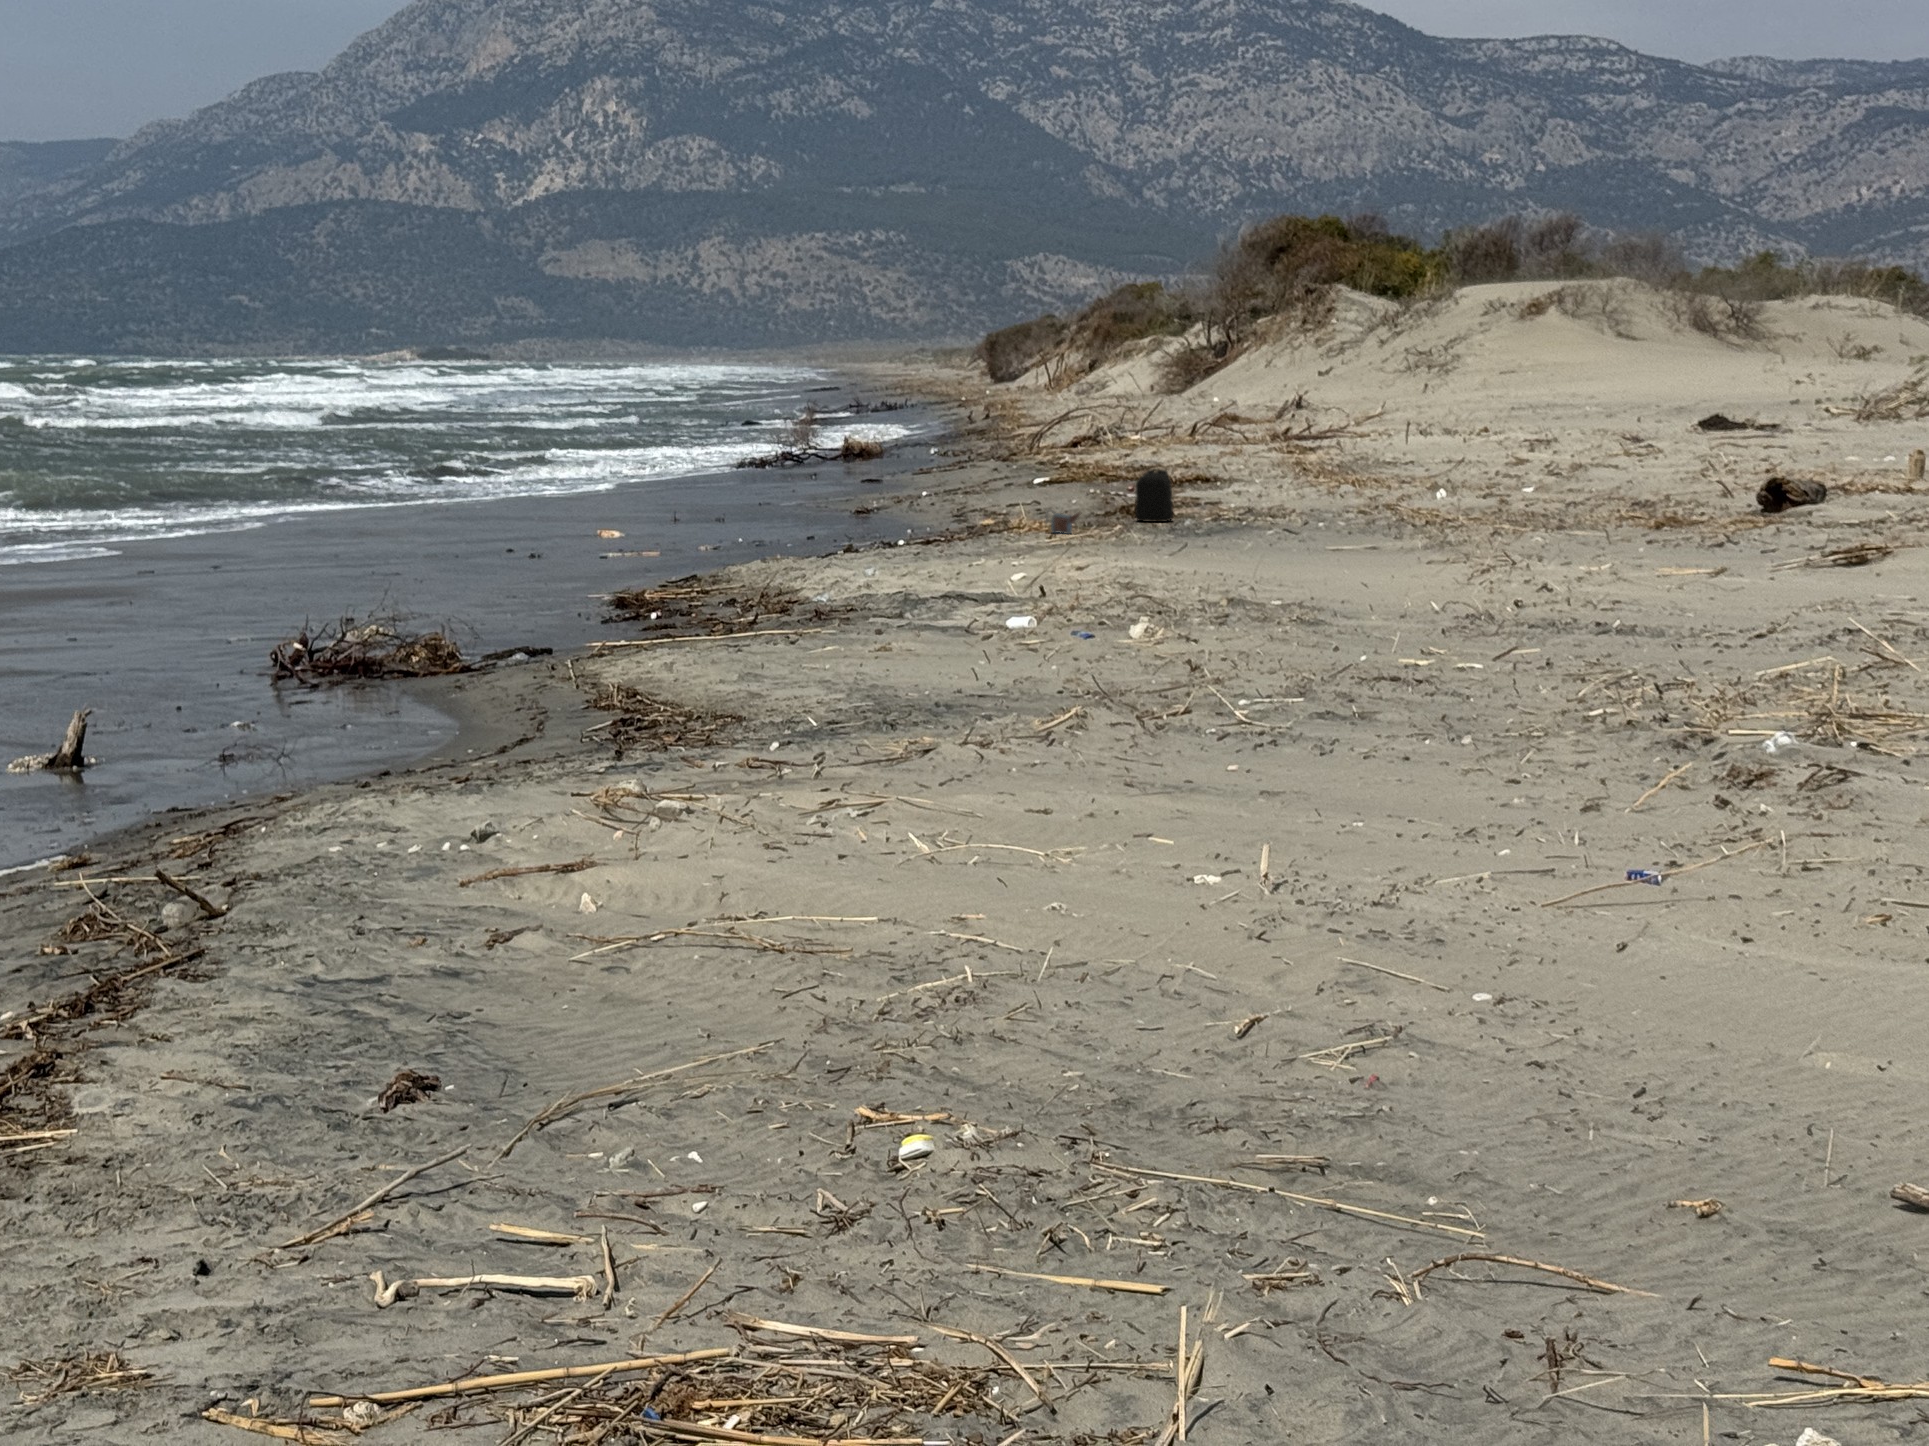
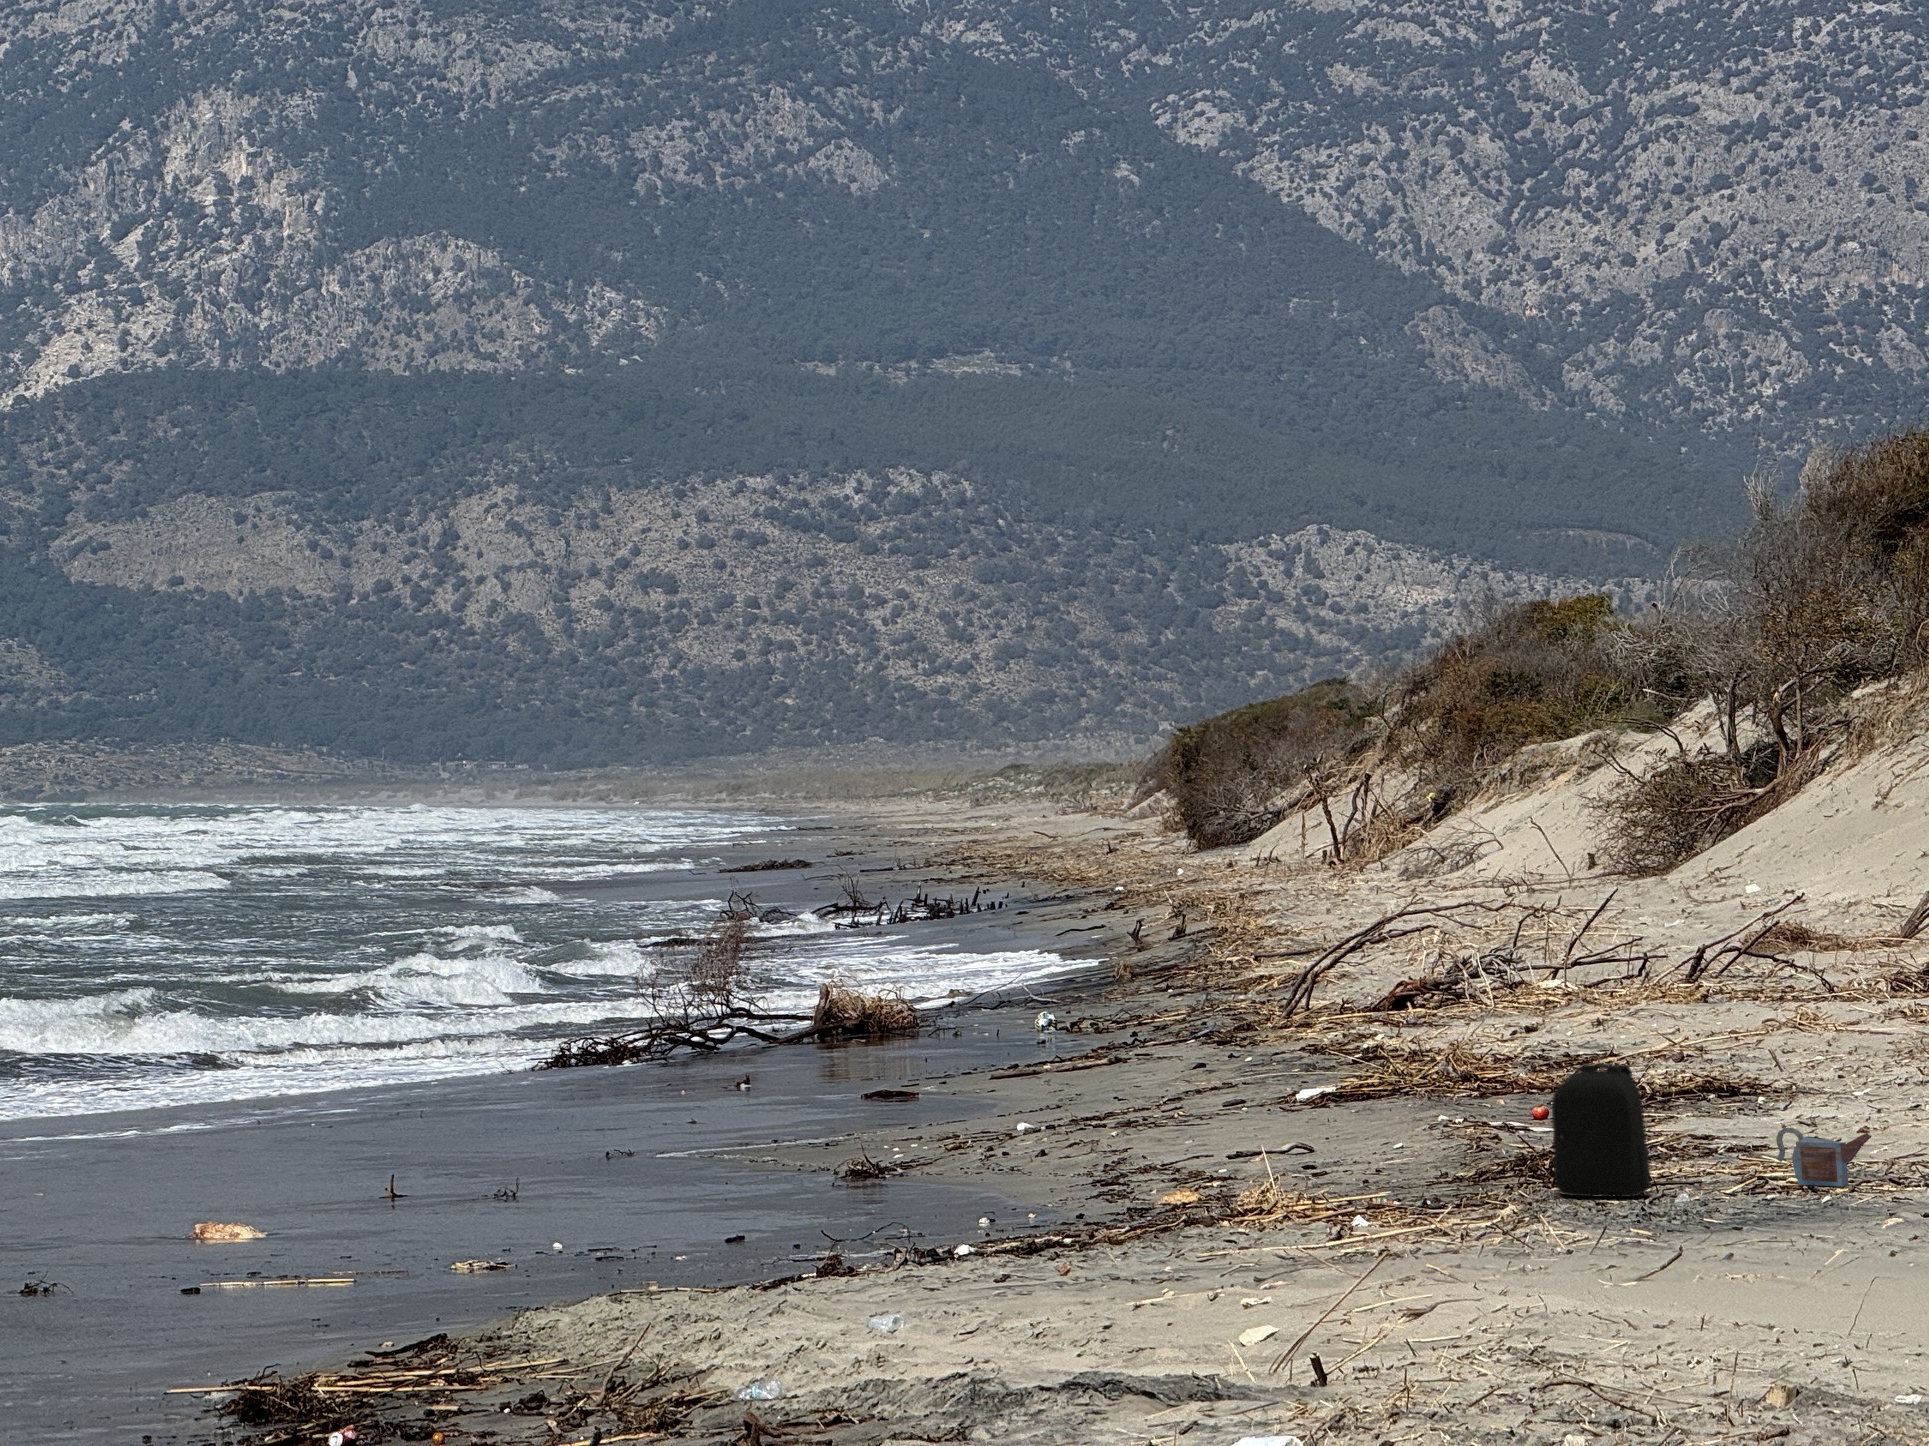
watering can: present [1045,510,1080,534] -> present [1776,1128,1871,1187]

